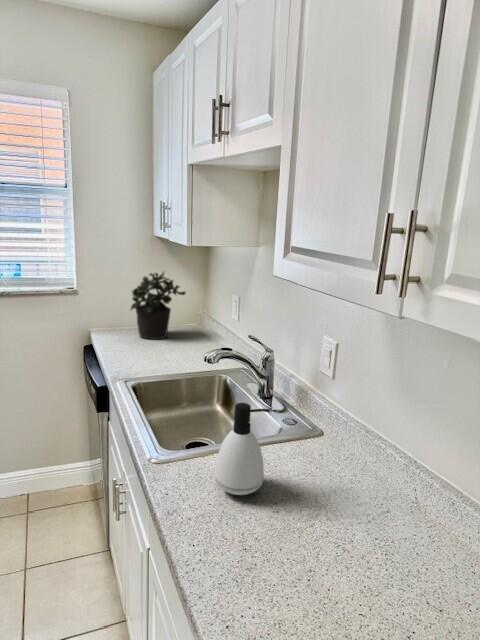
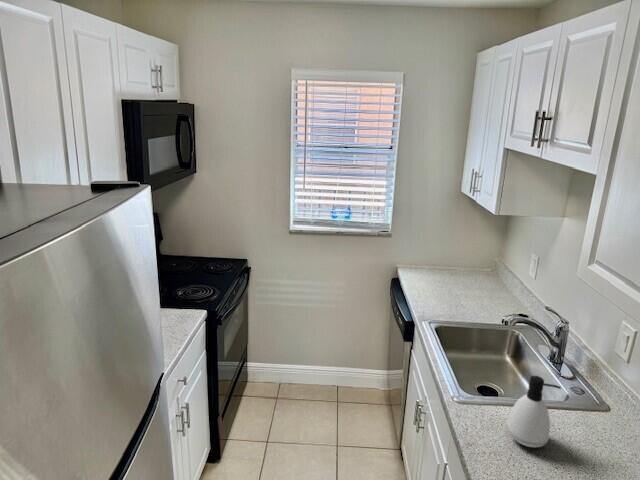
potted plant: present [131,272,185,340] -> none [436,226,485,284]

